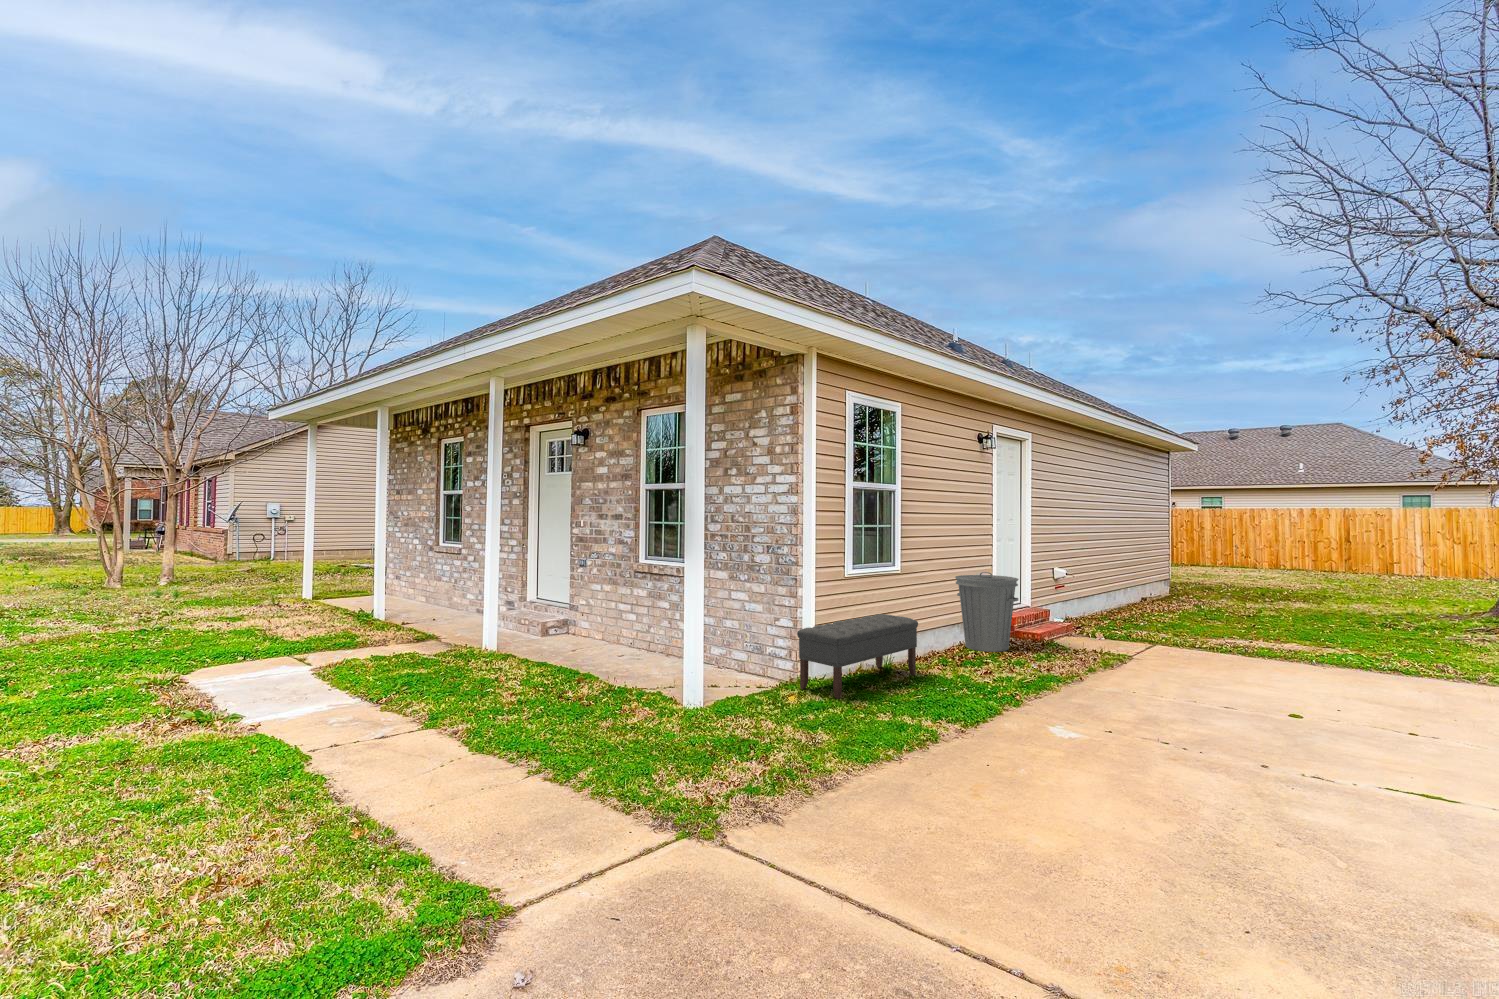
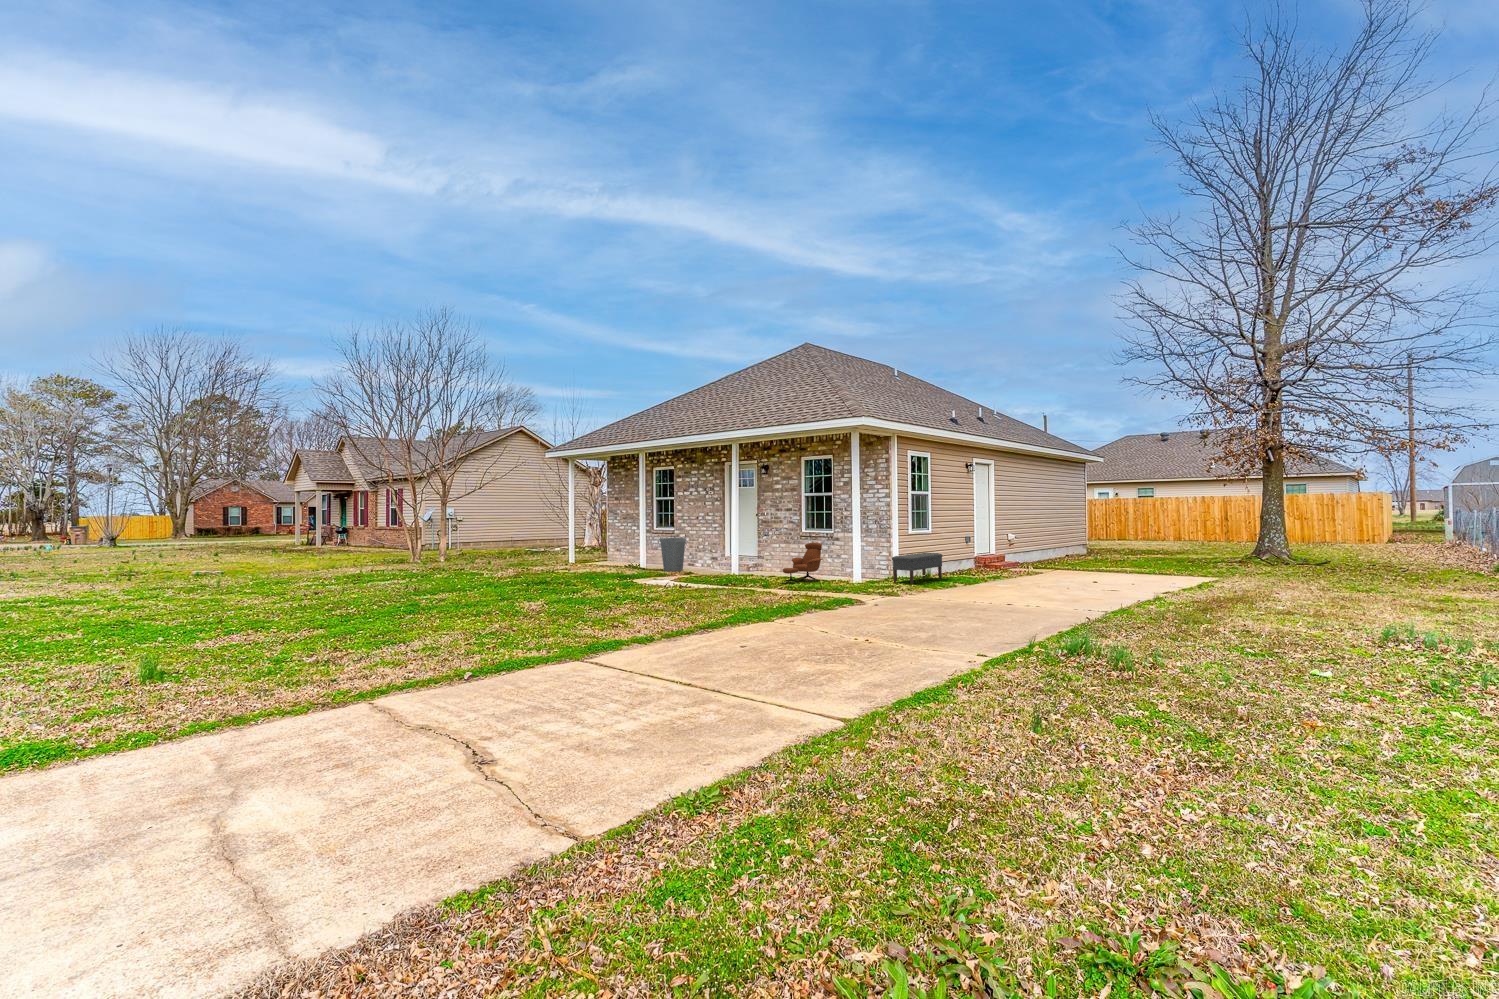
trash can: present [955,572,1019,652] -> present [659,536,686,571]
lounge chair: none [555,587,659,684] -> present [783,542,822,583]

